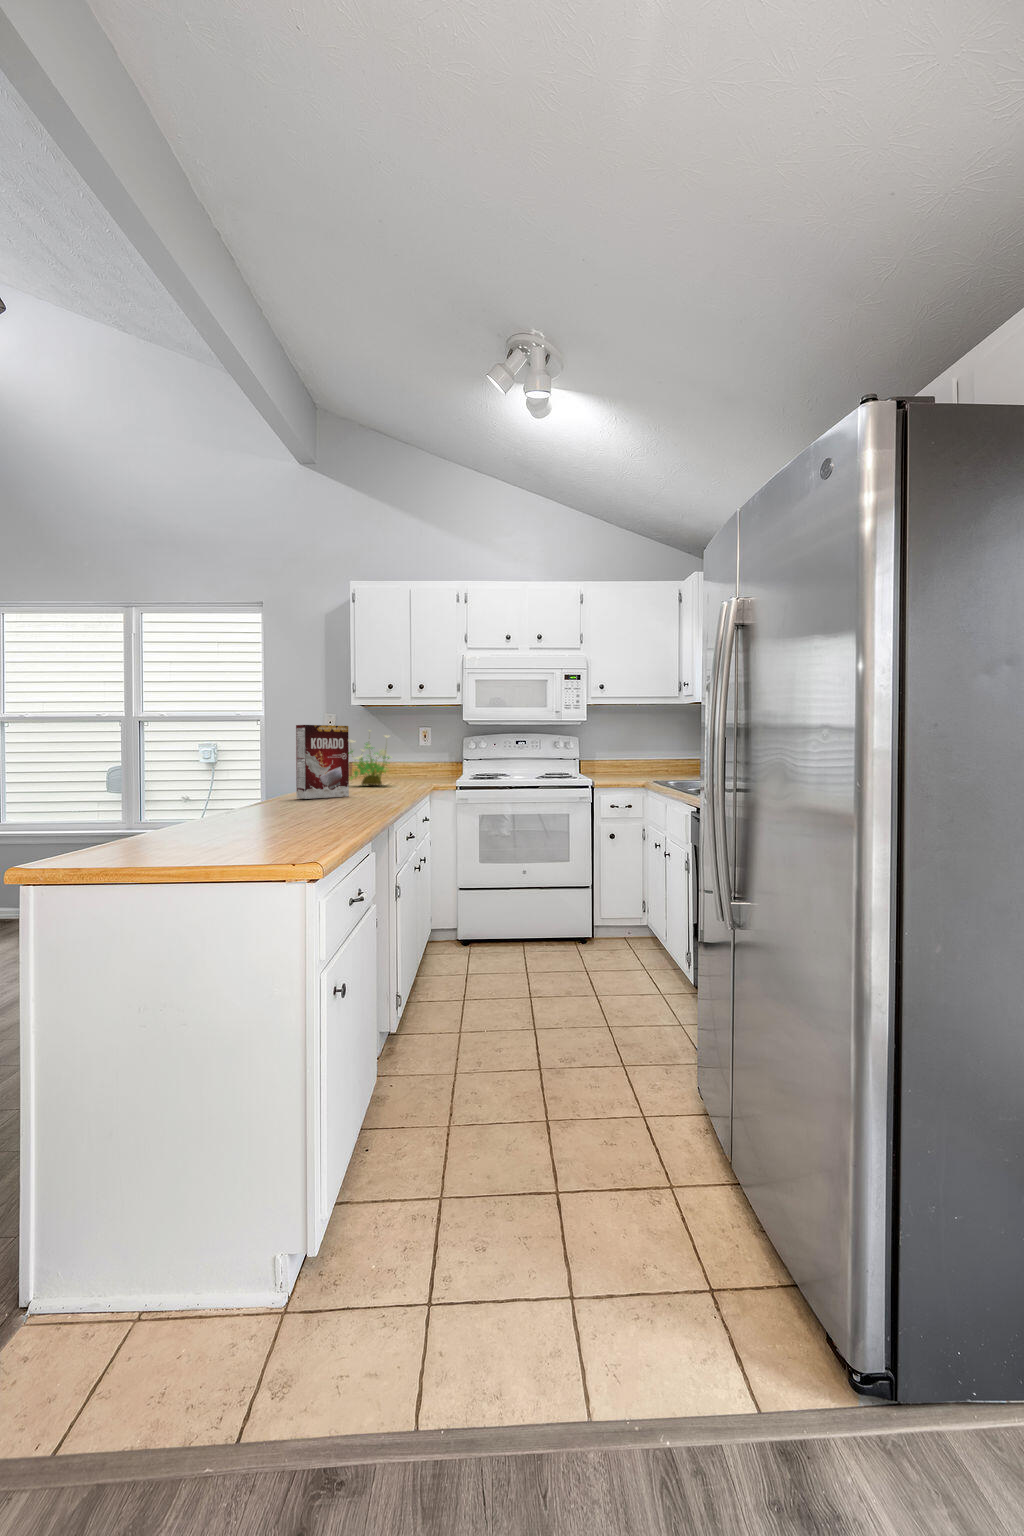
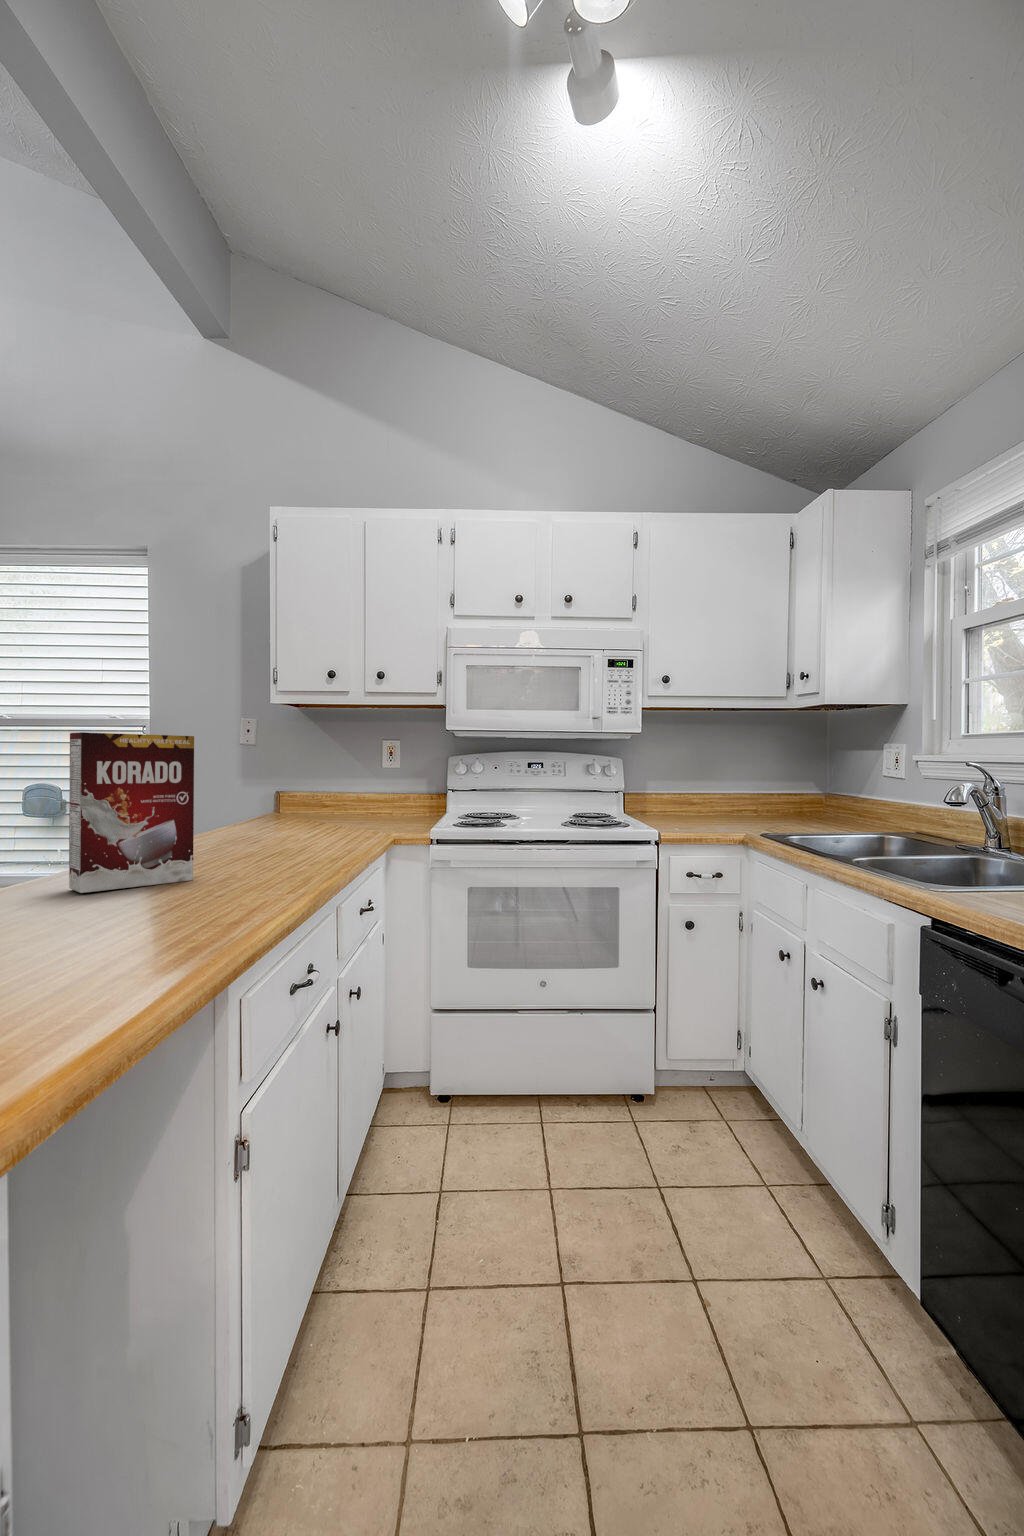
potted plant: present [349,735,392,785] -> none [233,743,320,840]

